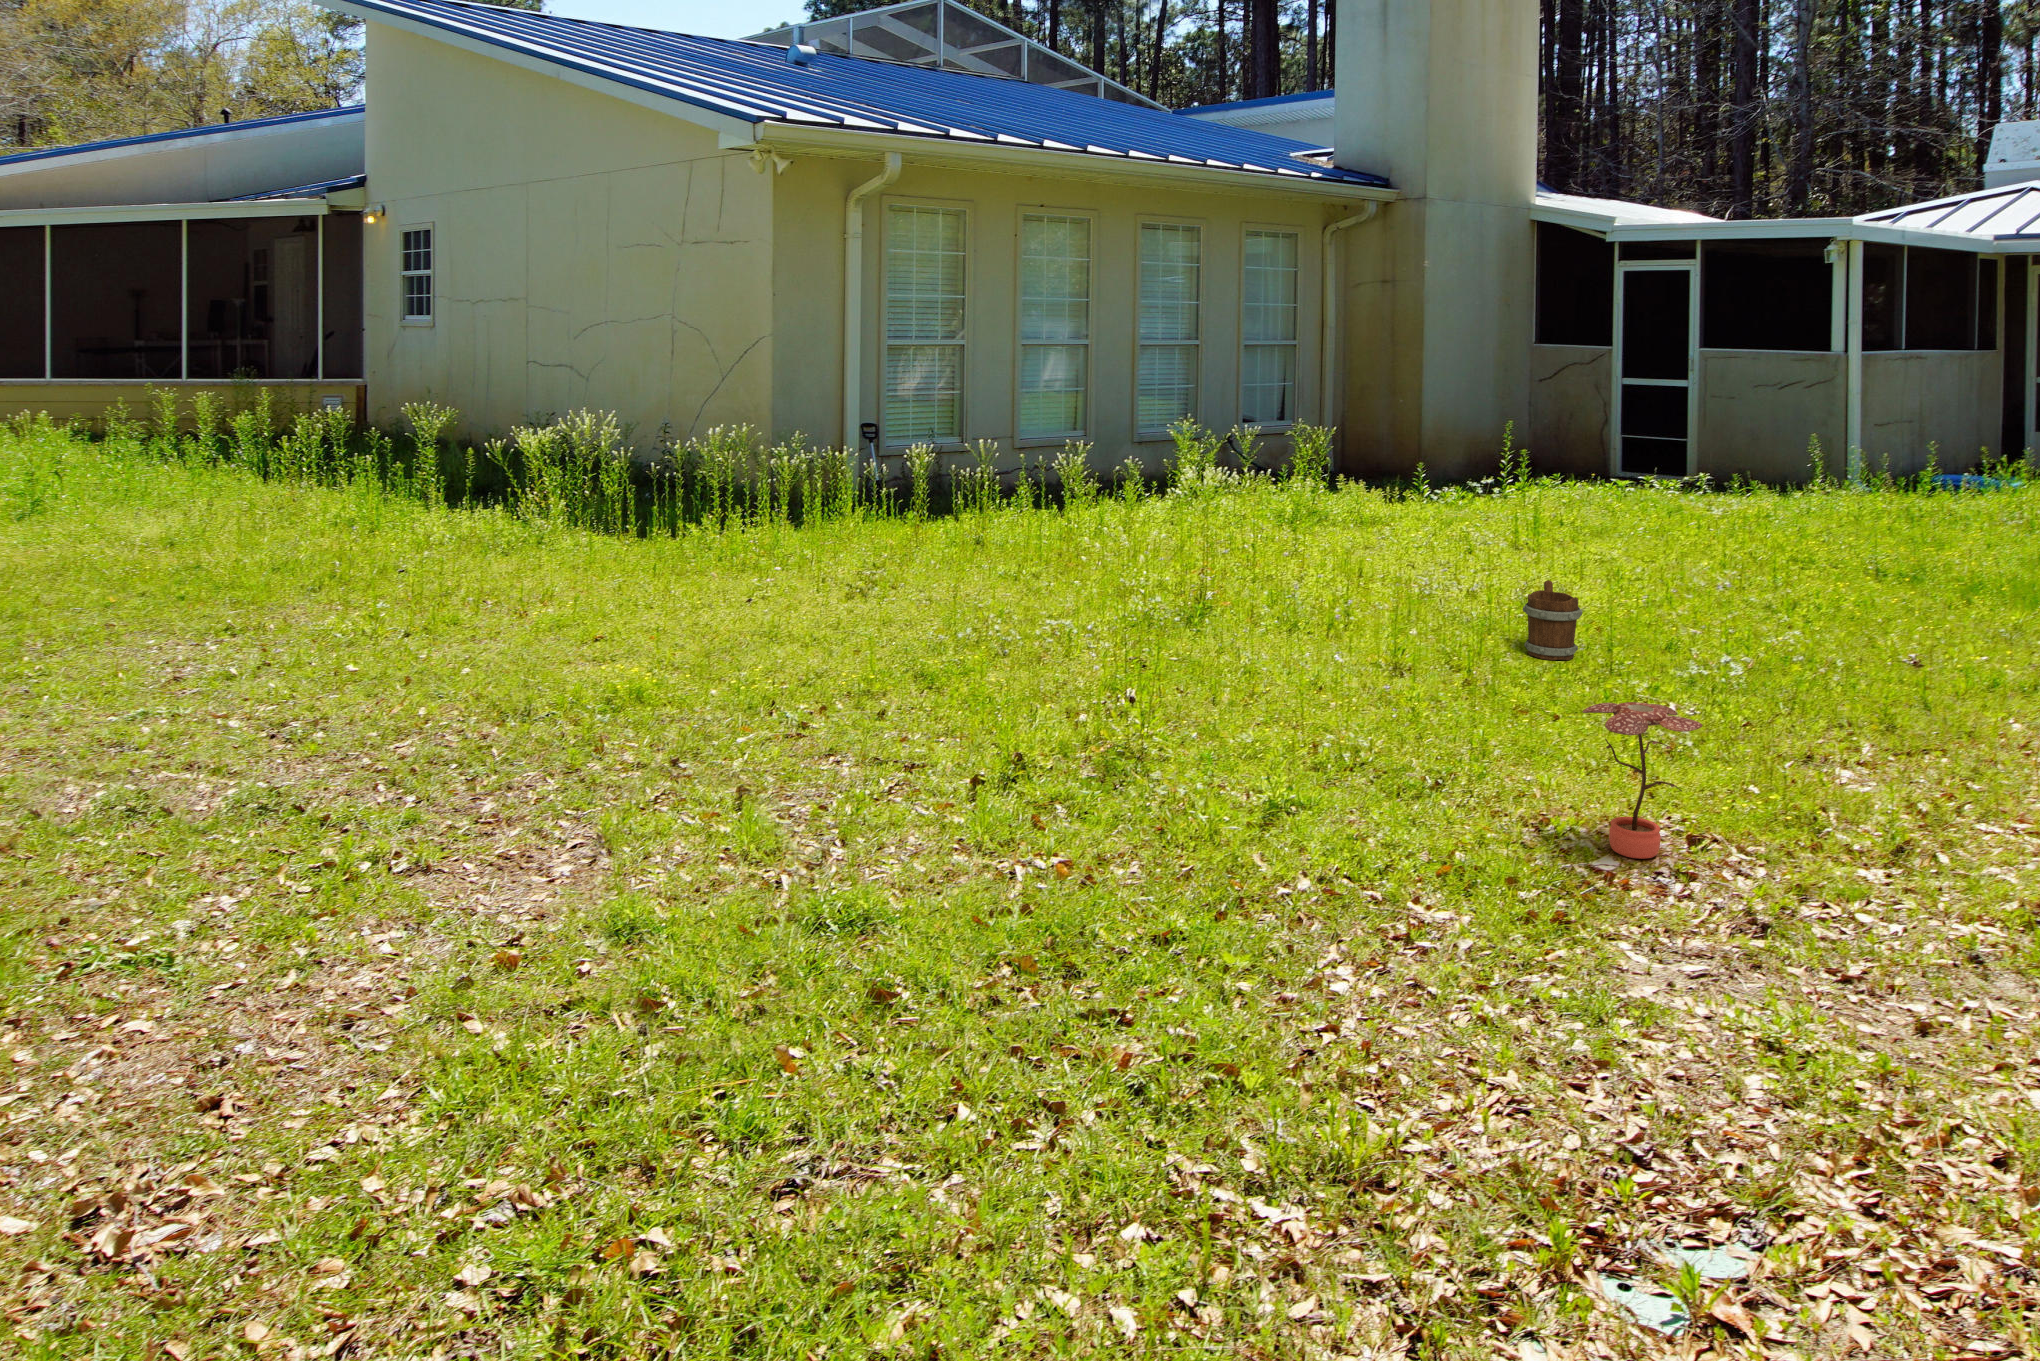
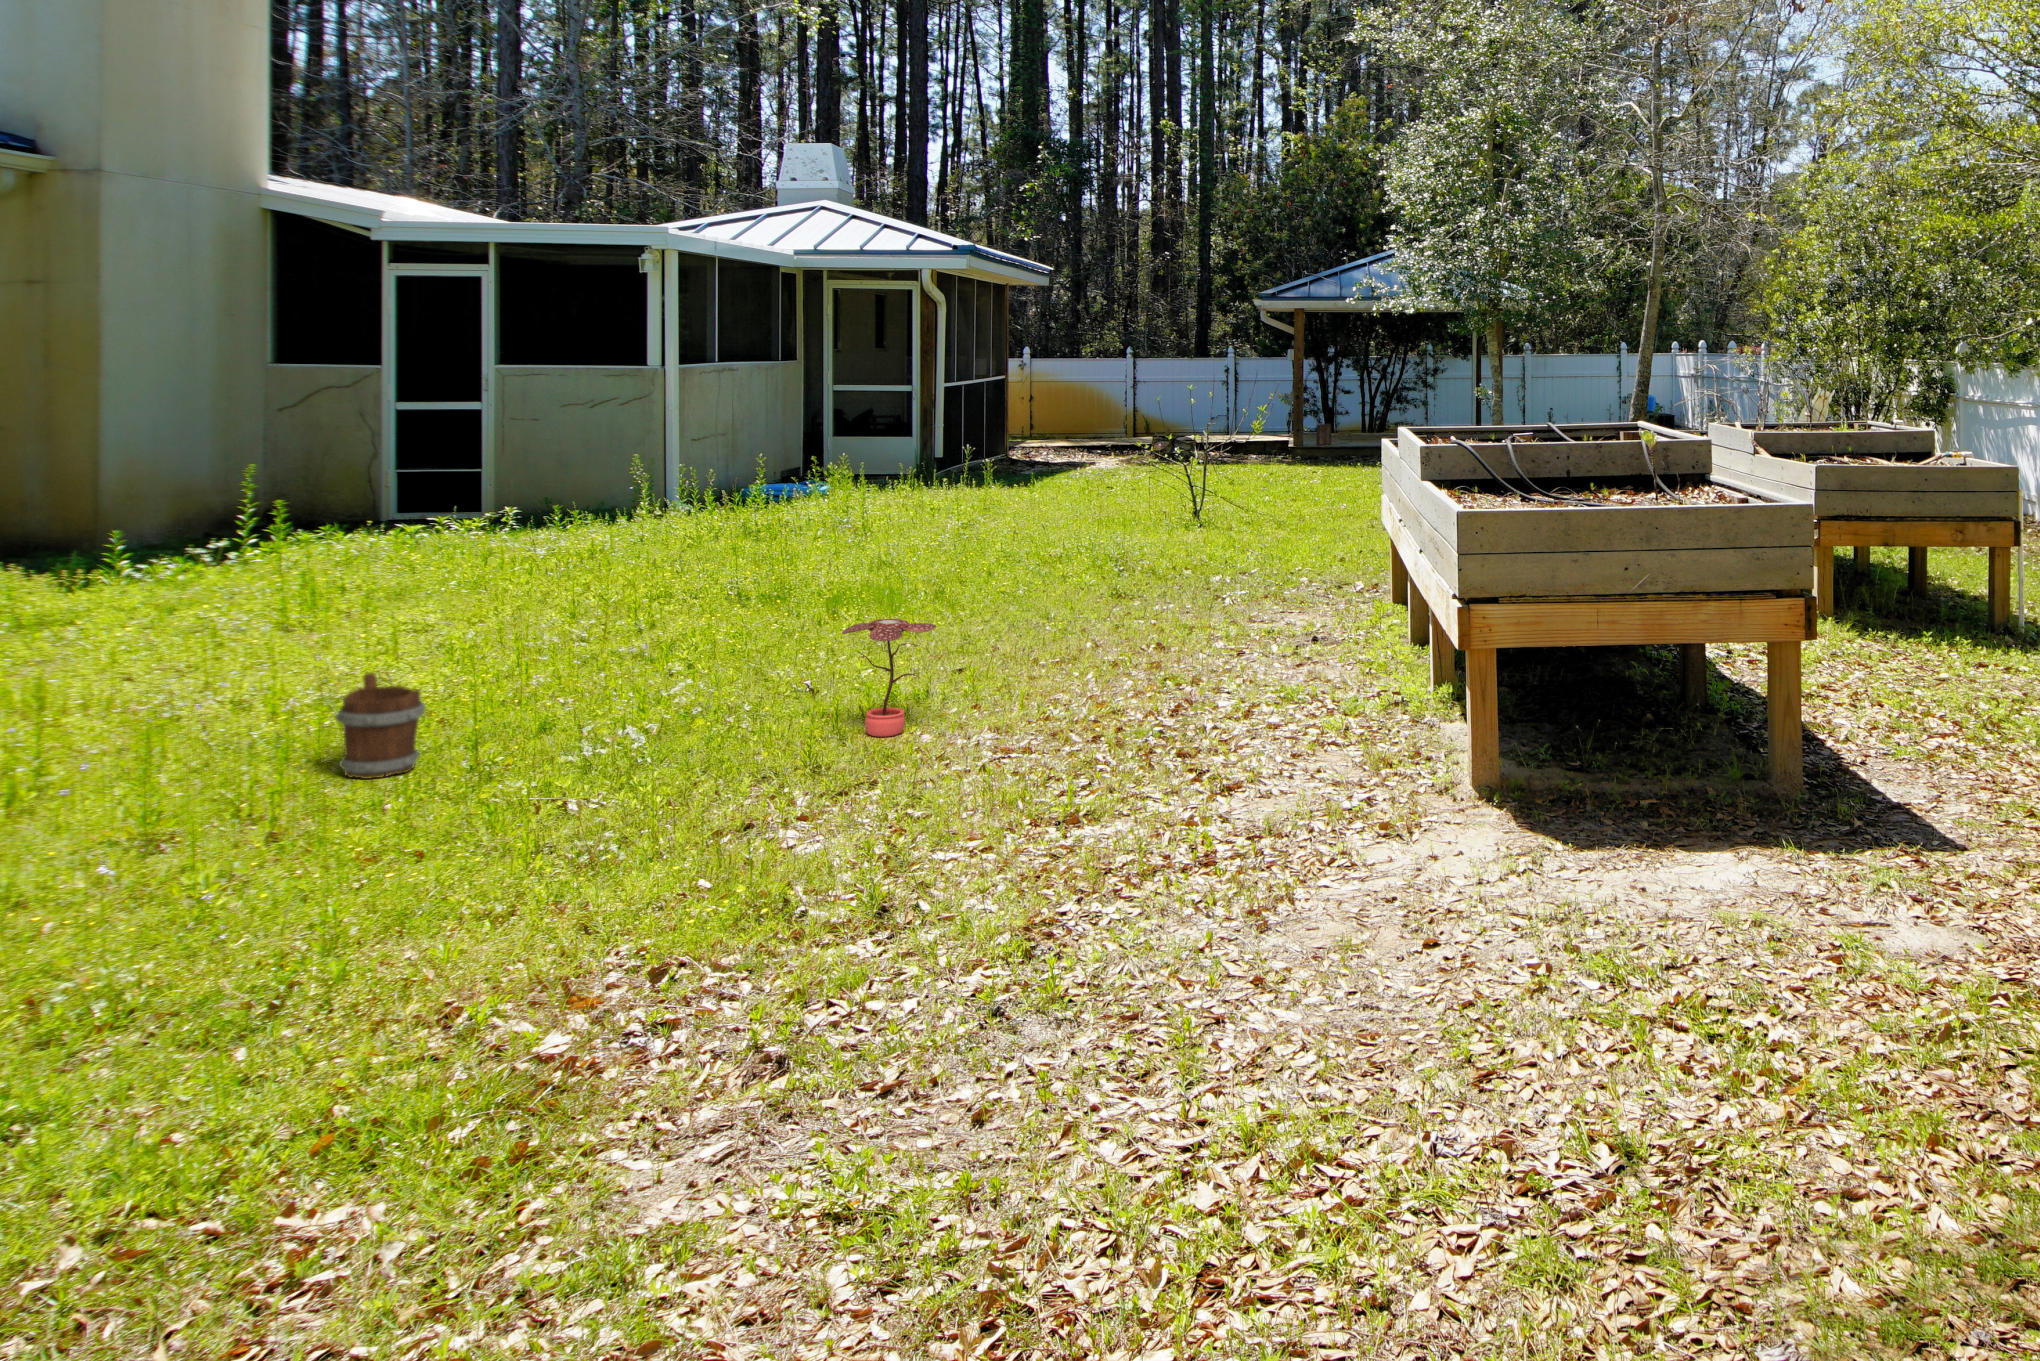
potted plant: present [1583,702,1702,859] -> present [842,619,936,737]

